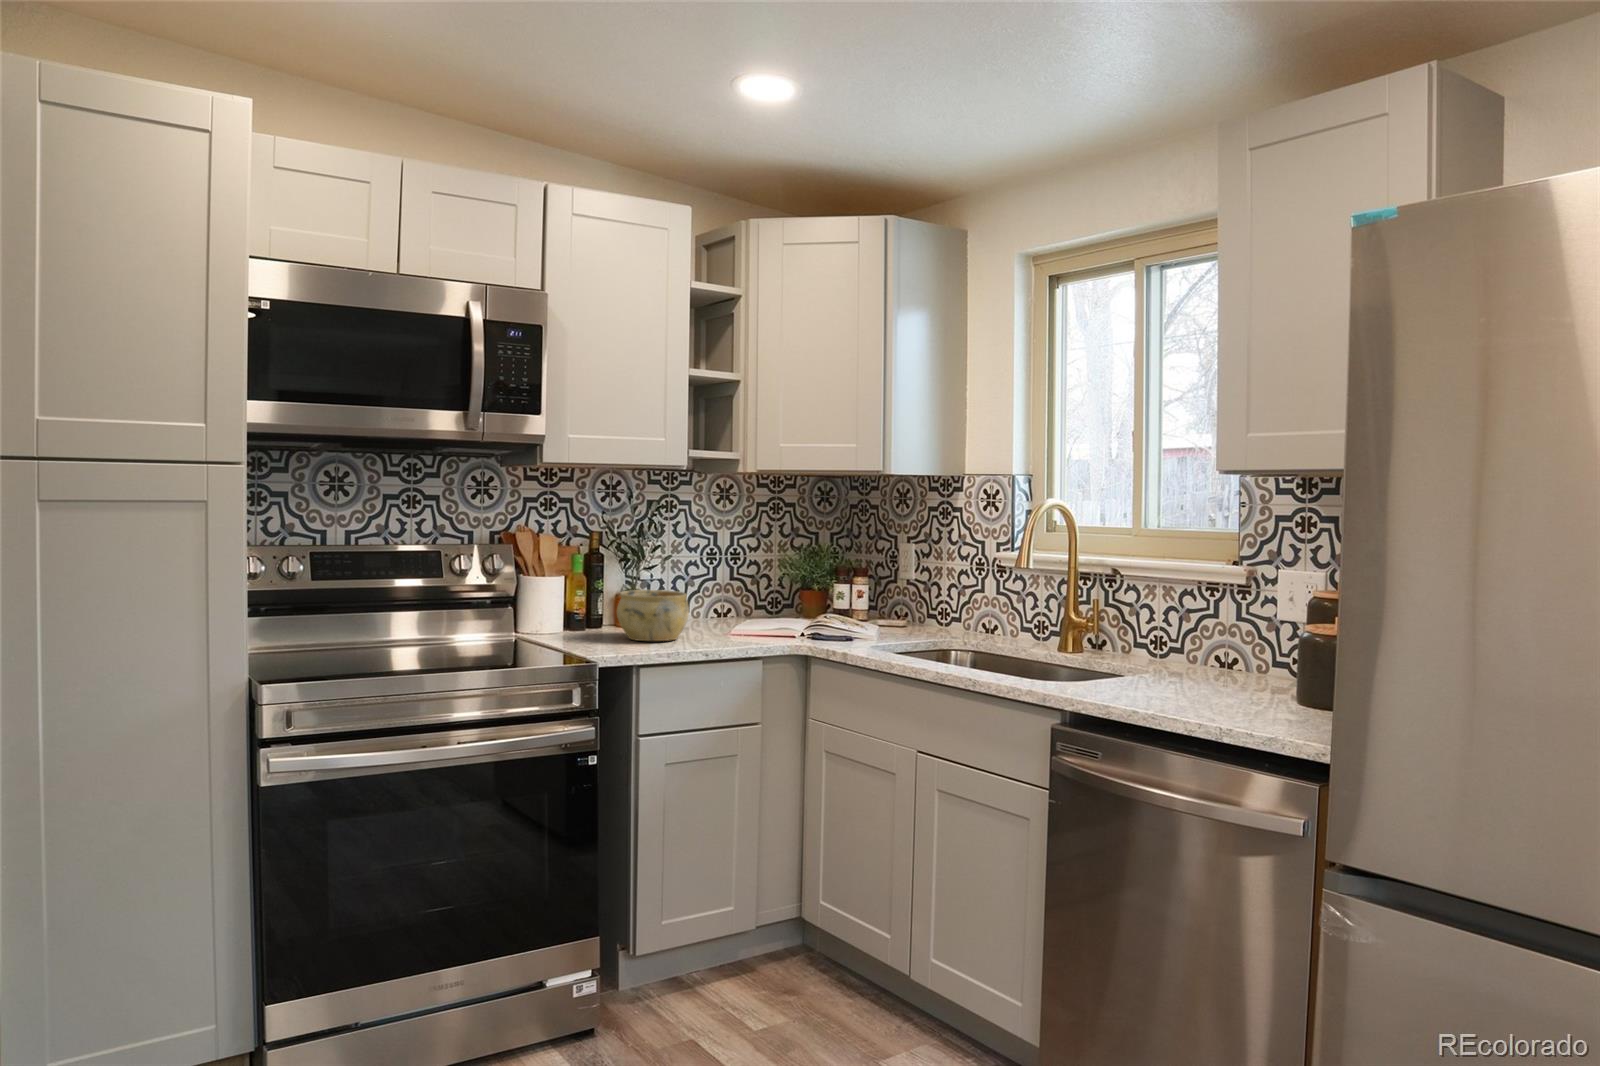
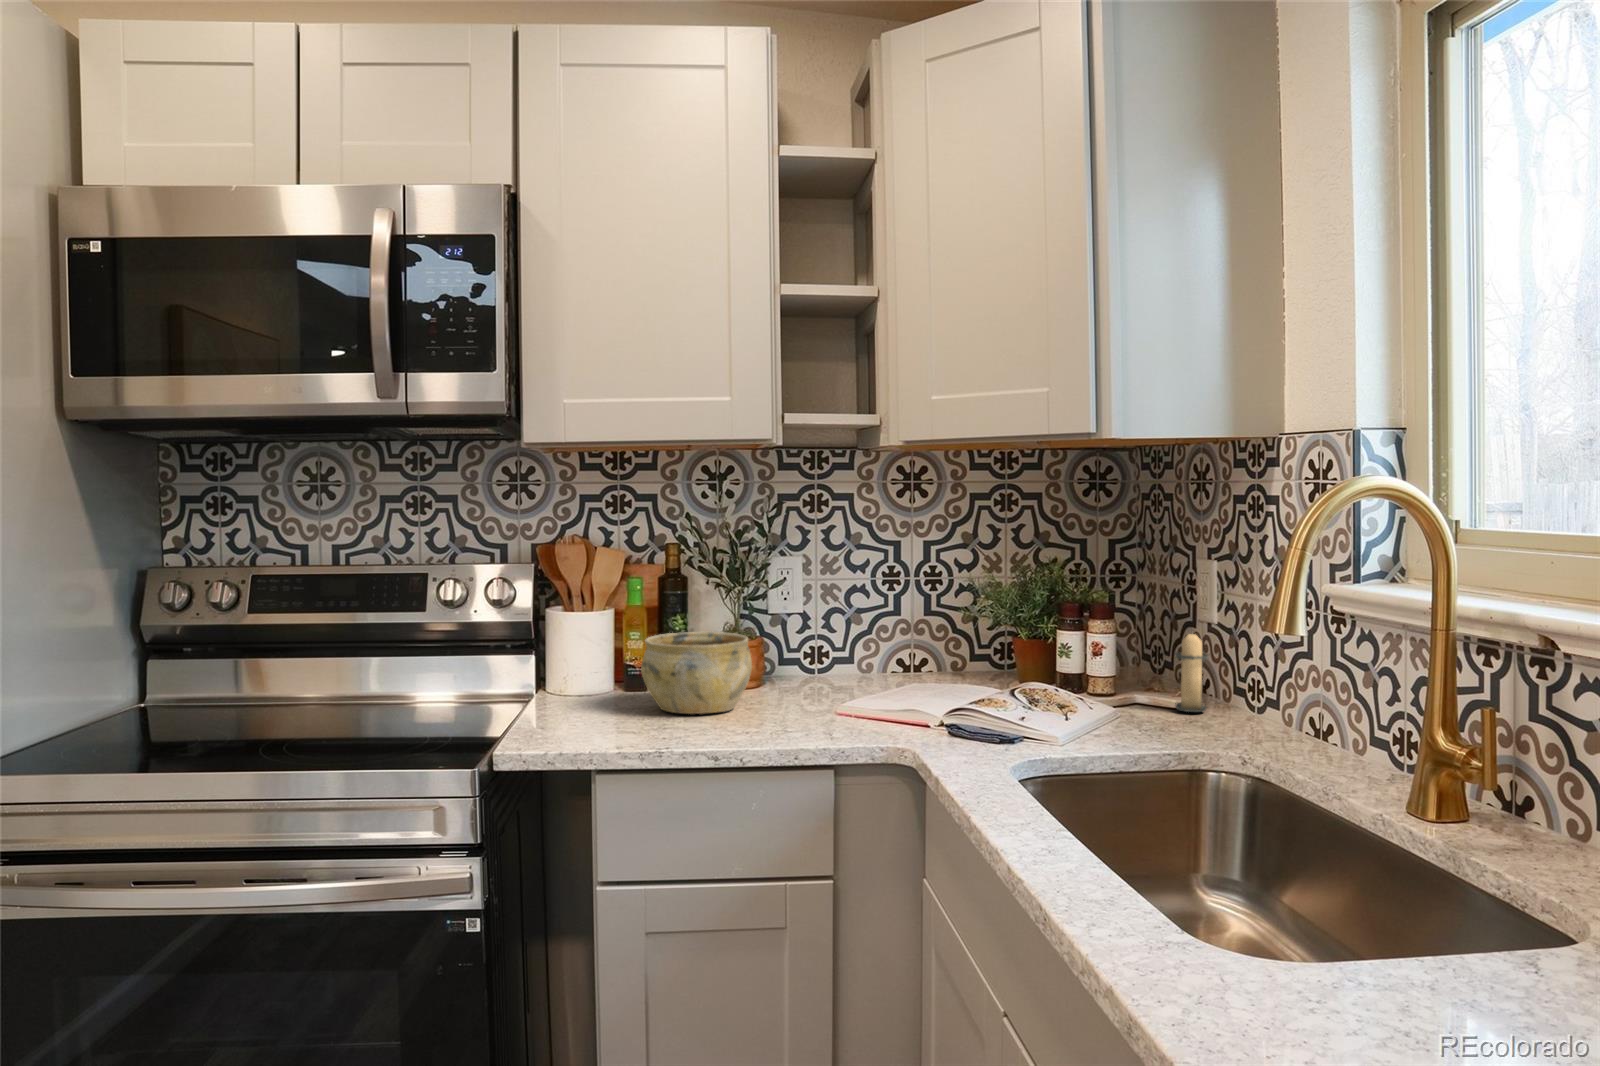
candle: none [908,582,932,630] -> present [1175,633,1208,712]

